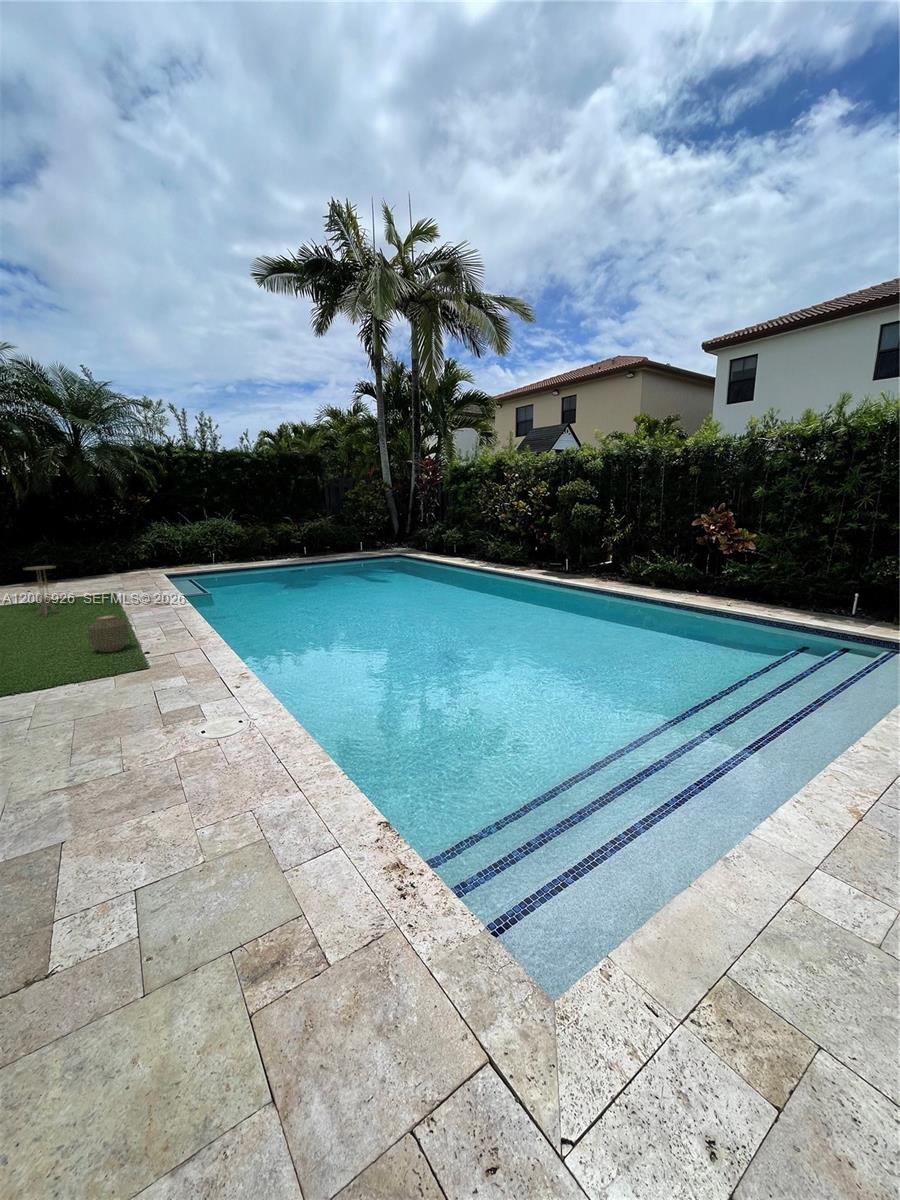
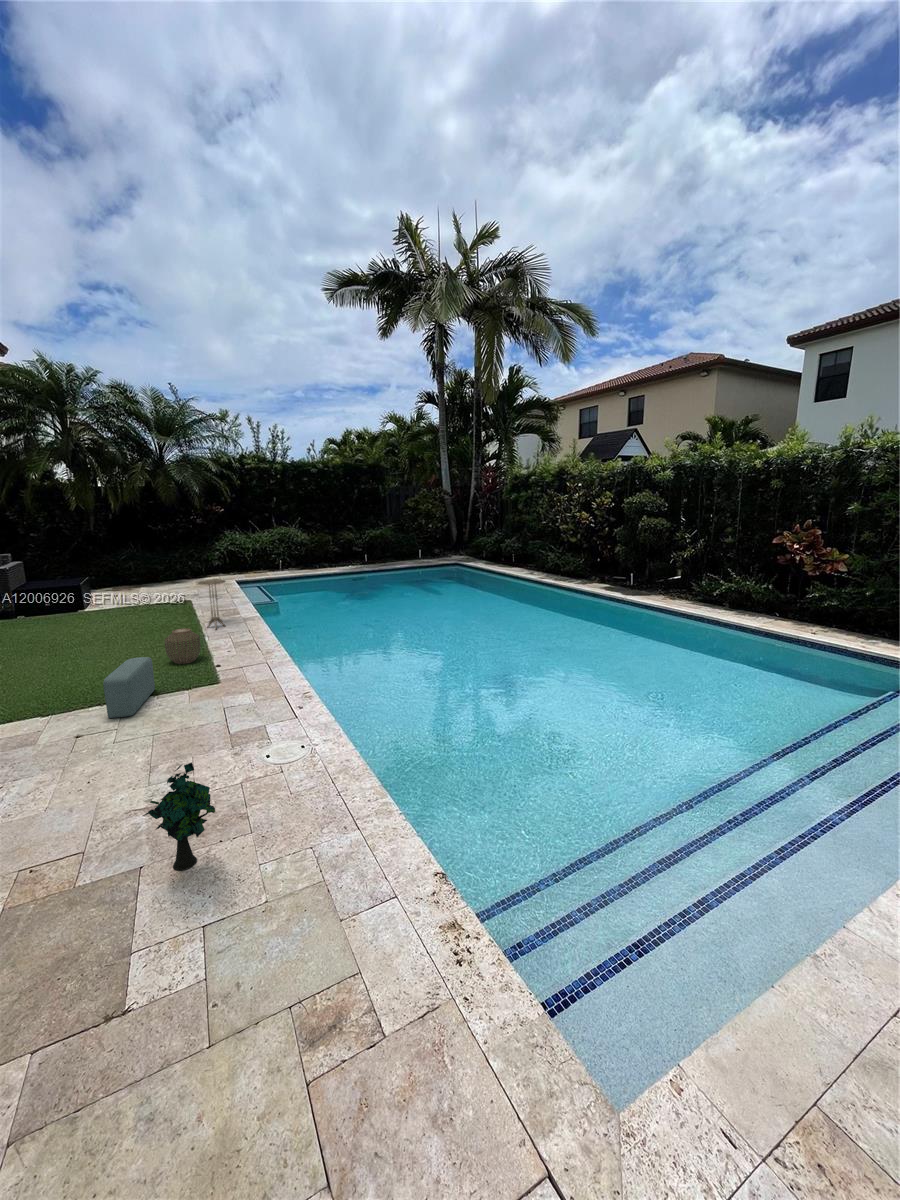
side table: present [24,566,58,616] -> present [198,580,225,630]
pouf: none [18,643,78,705] -> present [103,657,155,718]
decorative plant: none [63,727,147,840] -> present [143,762,215,871]

